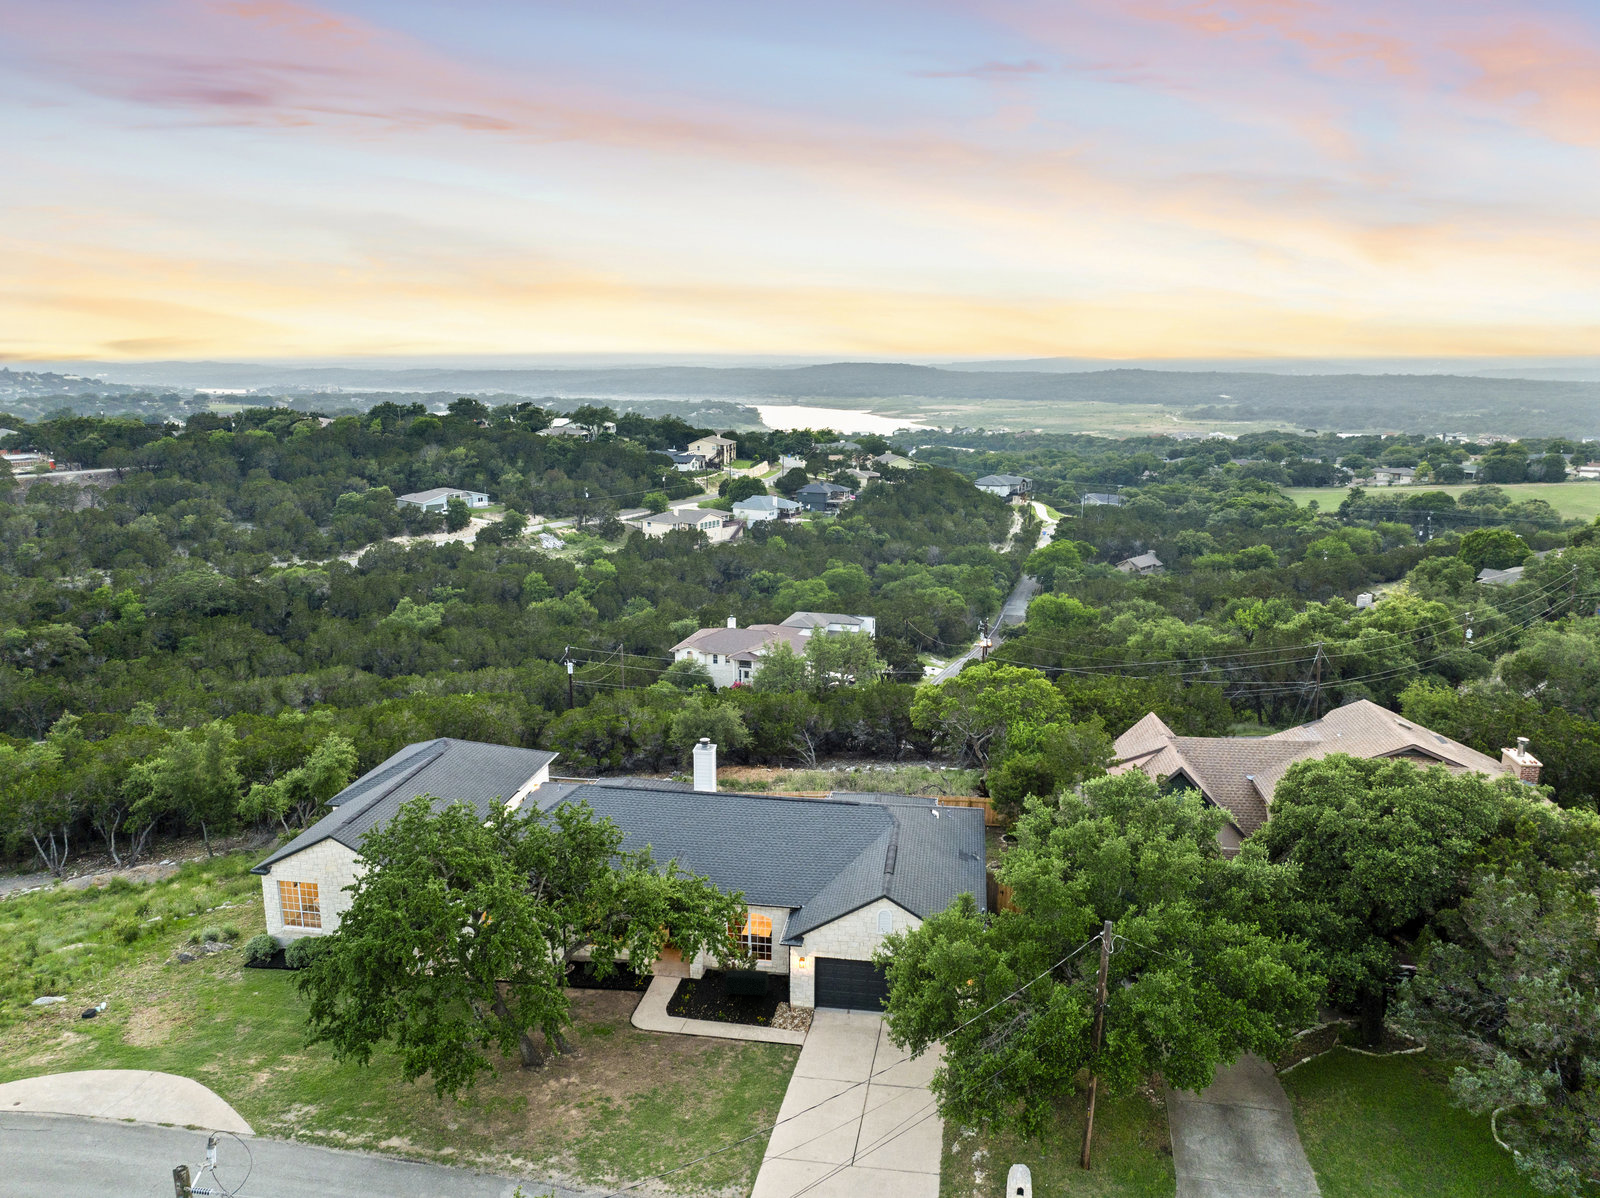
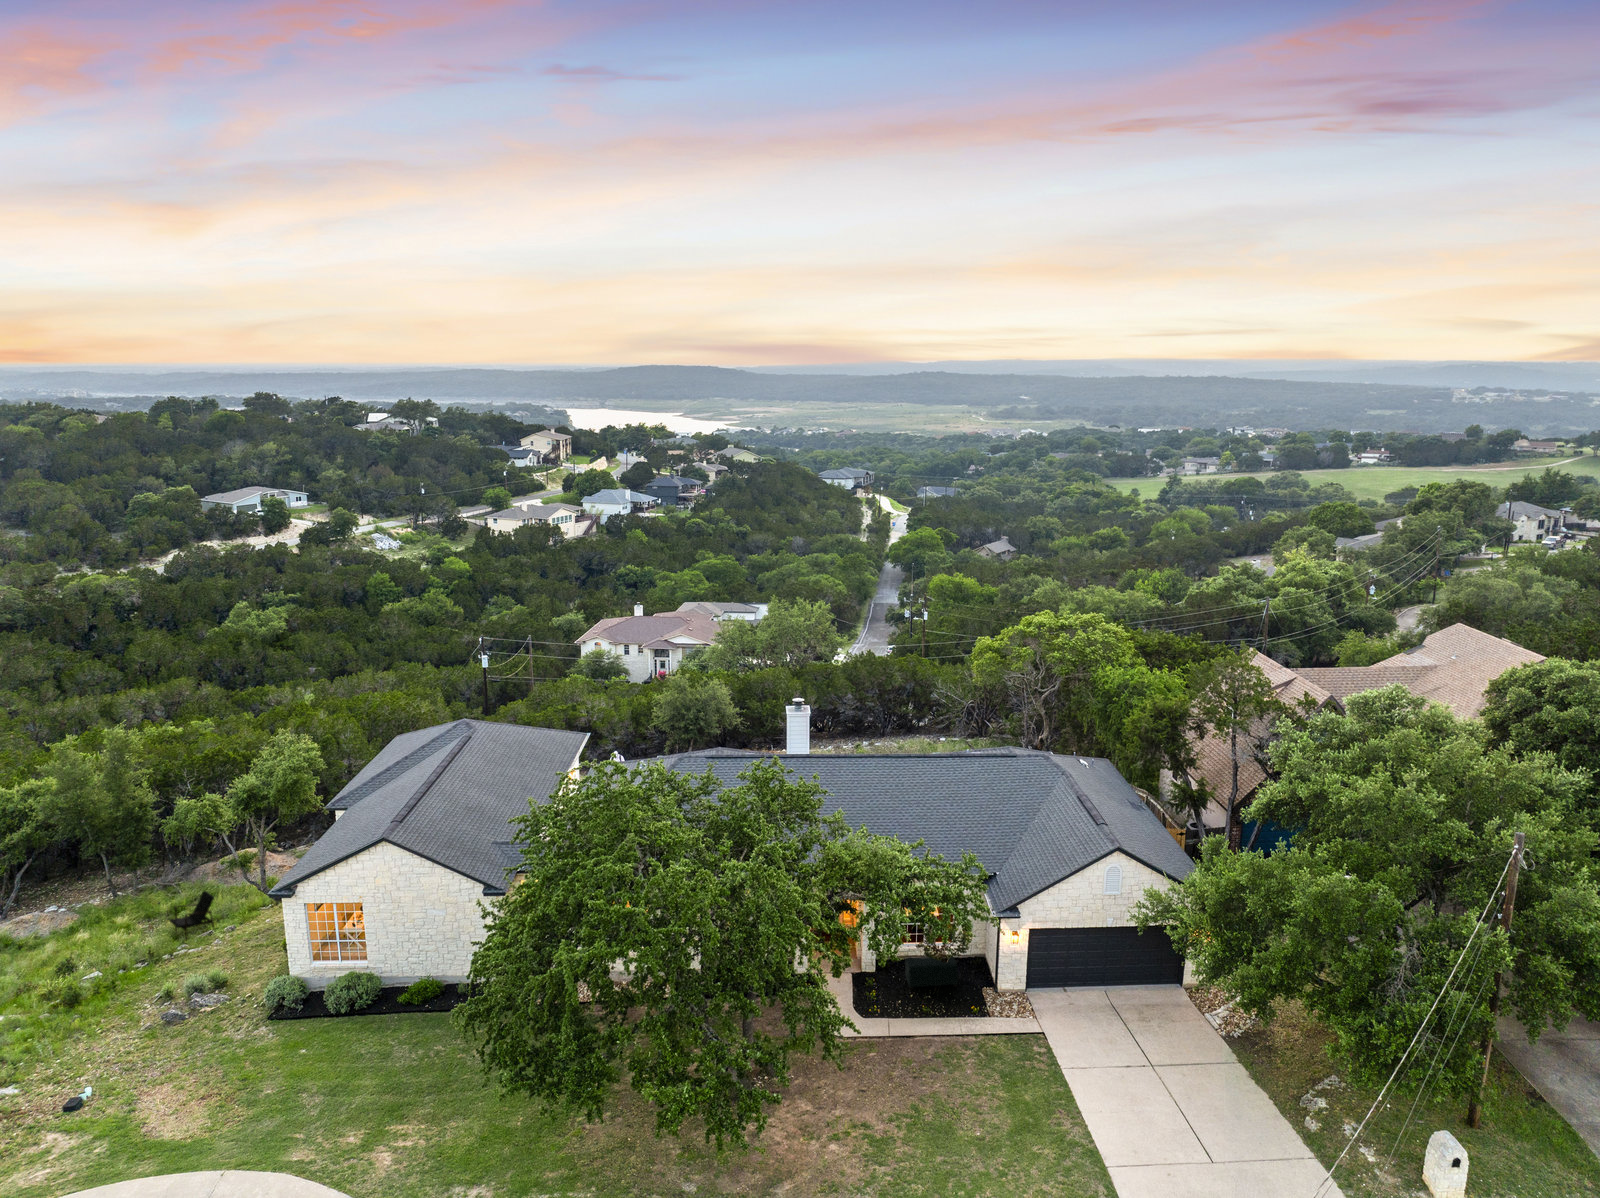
lounge chair: none [221,861,253,899] -> present [170,891,214,939]

